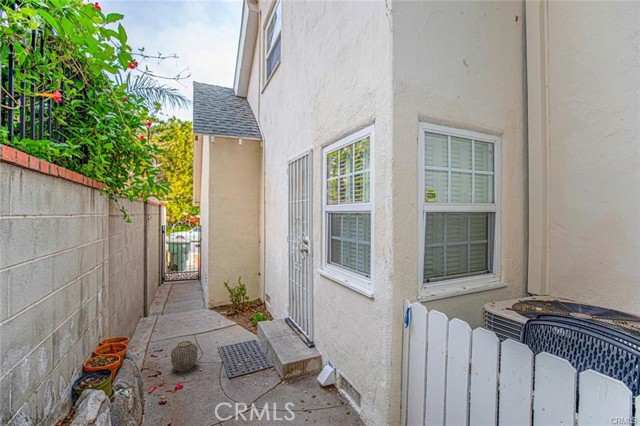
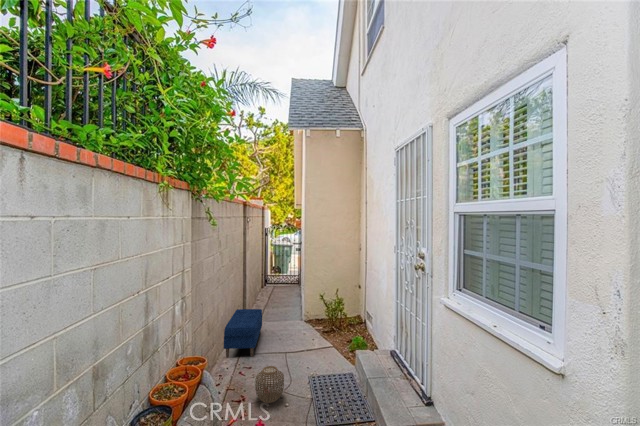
bench: none [132,300,169,346] -> present [224,309,262,358]

